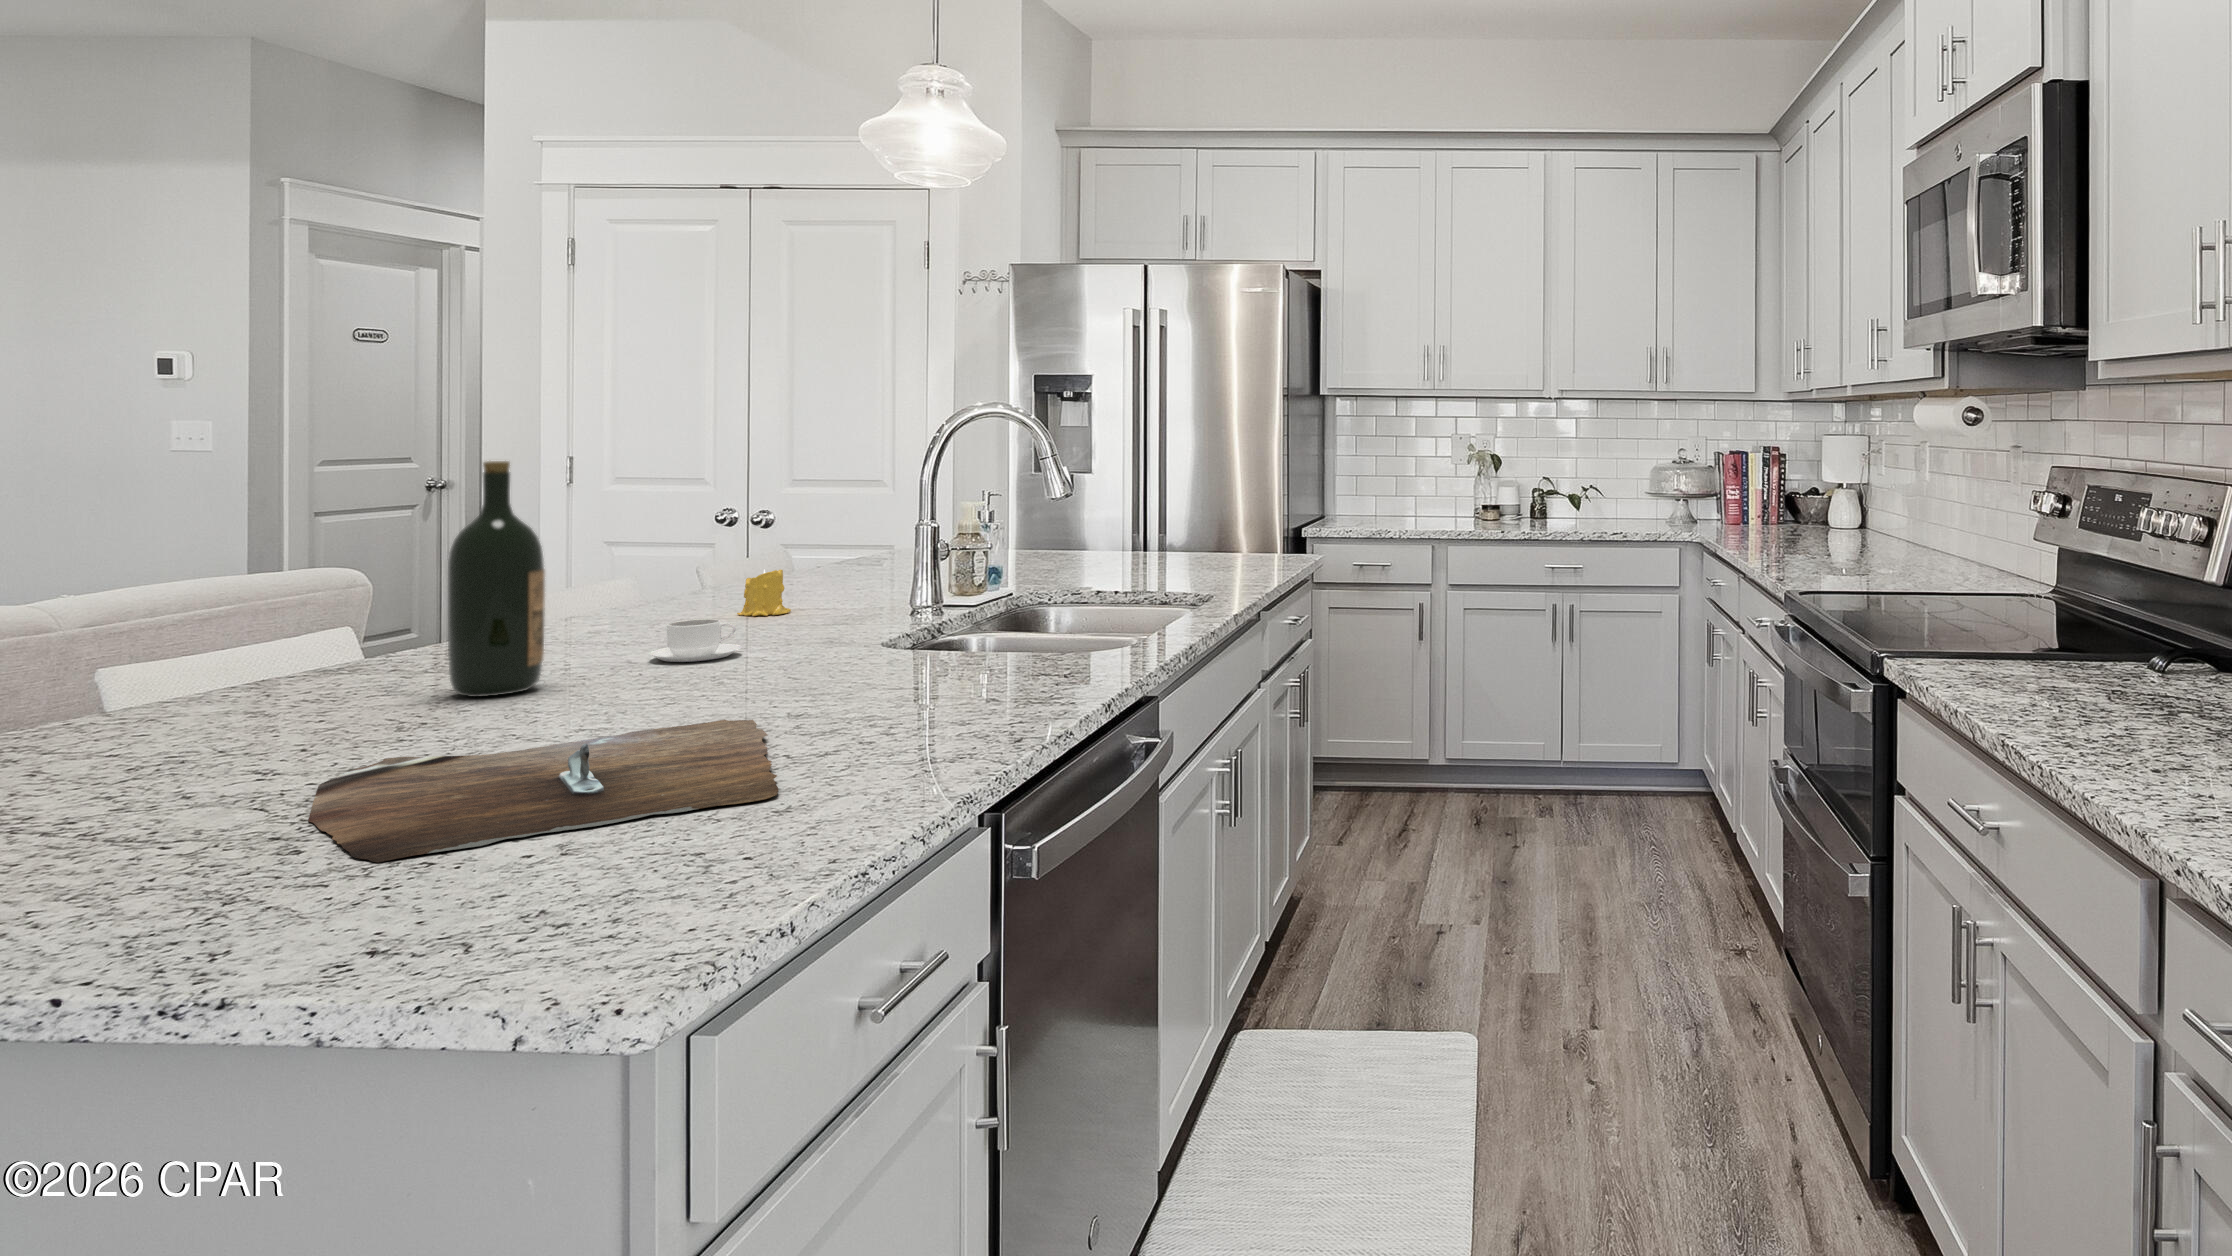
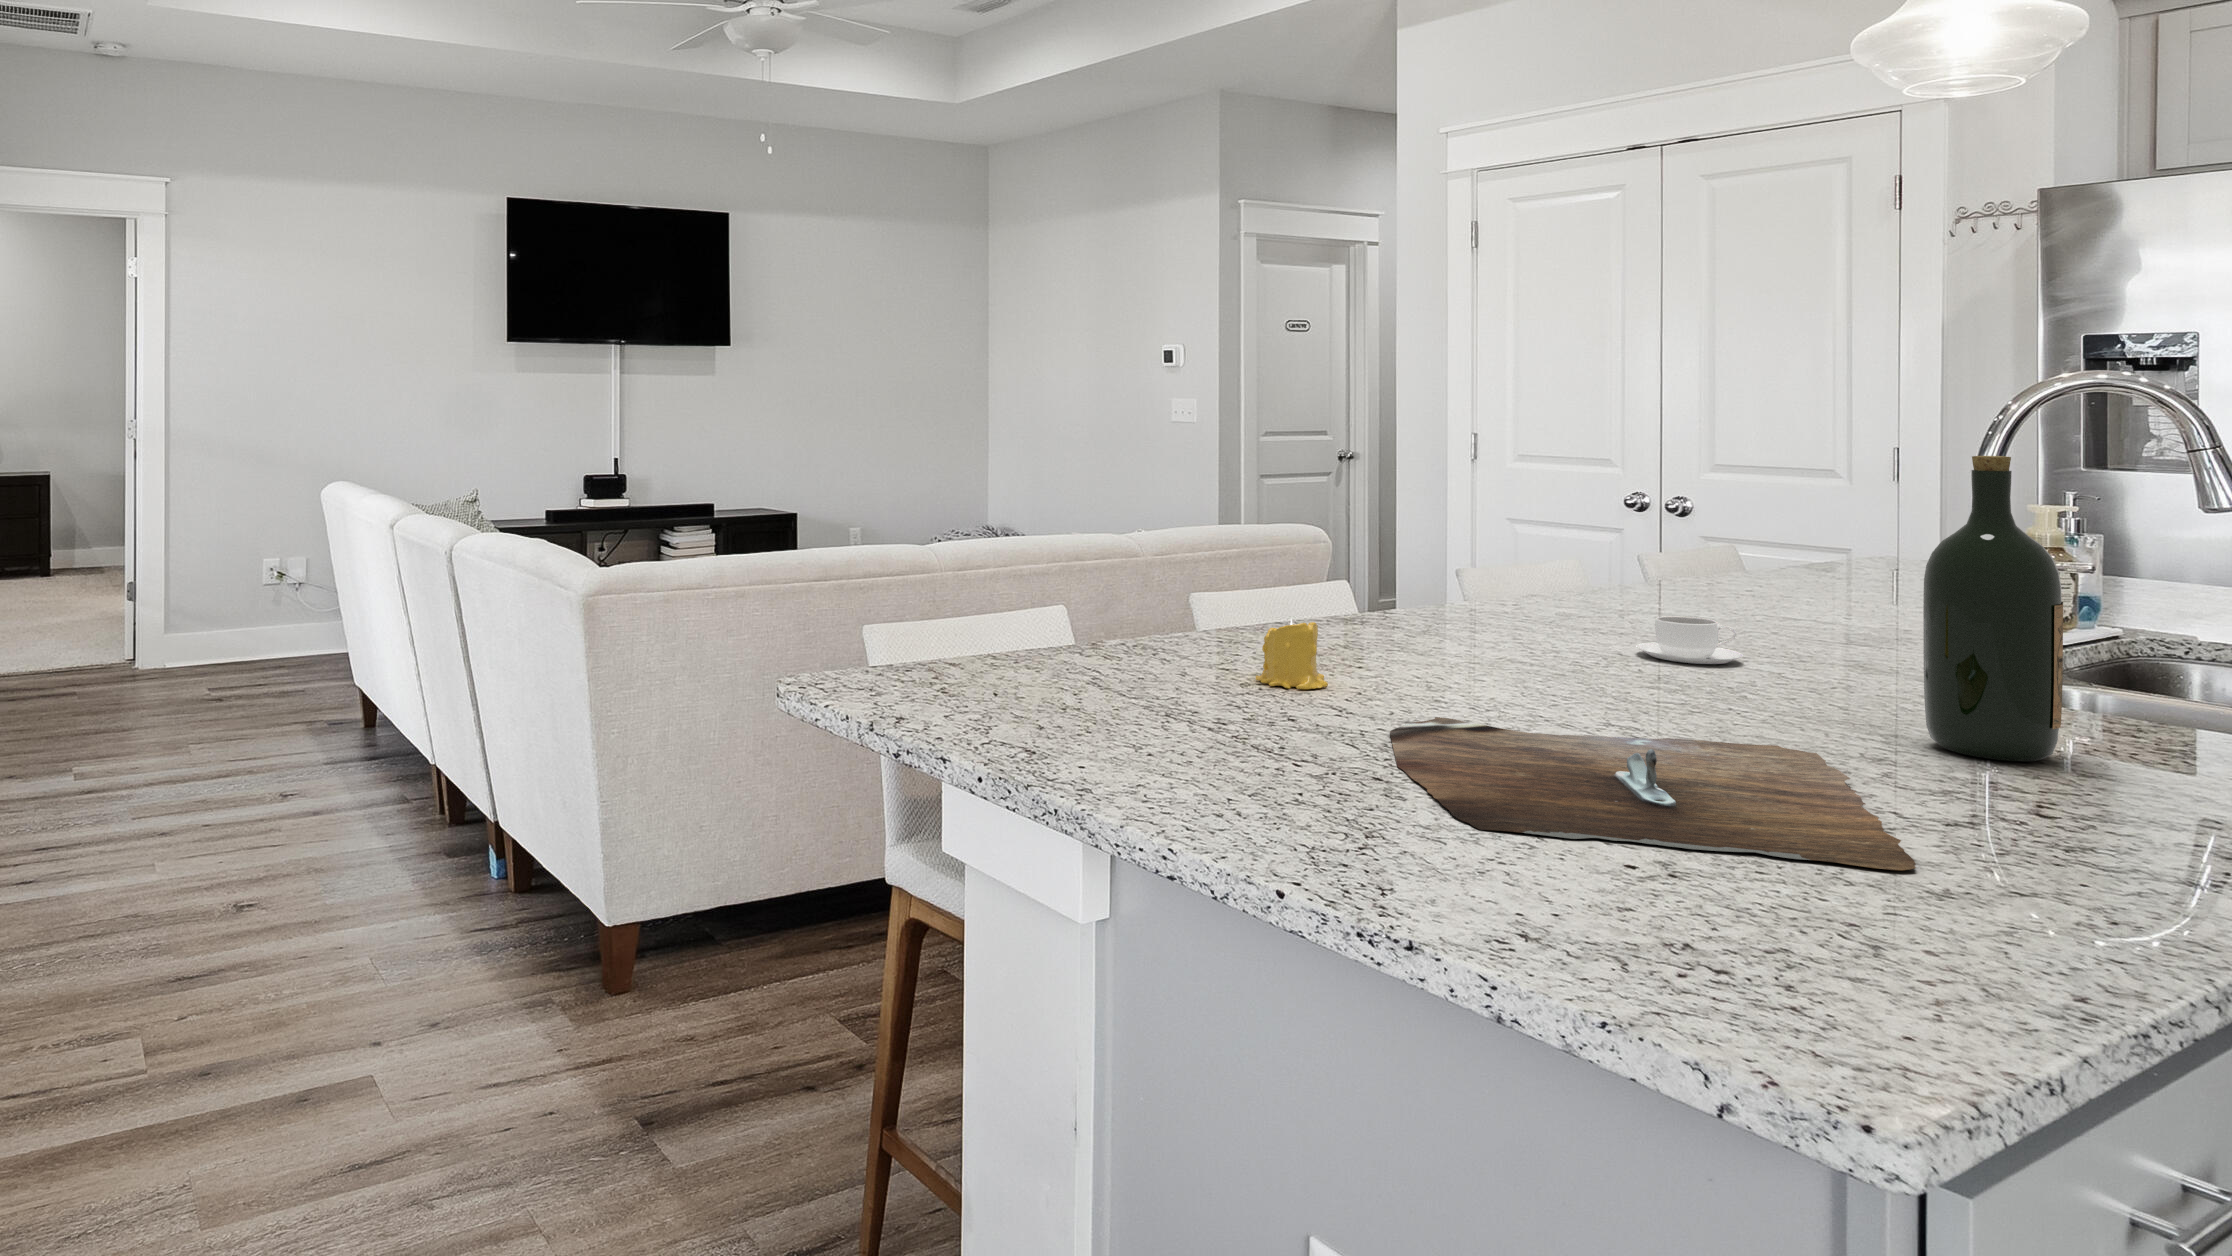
wine bottle: present [448,461,545,697] -> present [1923,456,2063,761]
candle: present [737,570,791,616] -> present [1256,619,1328,689]

